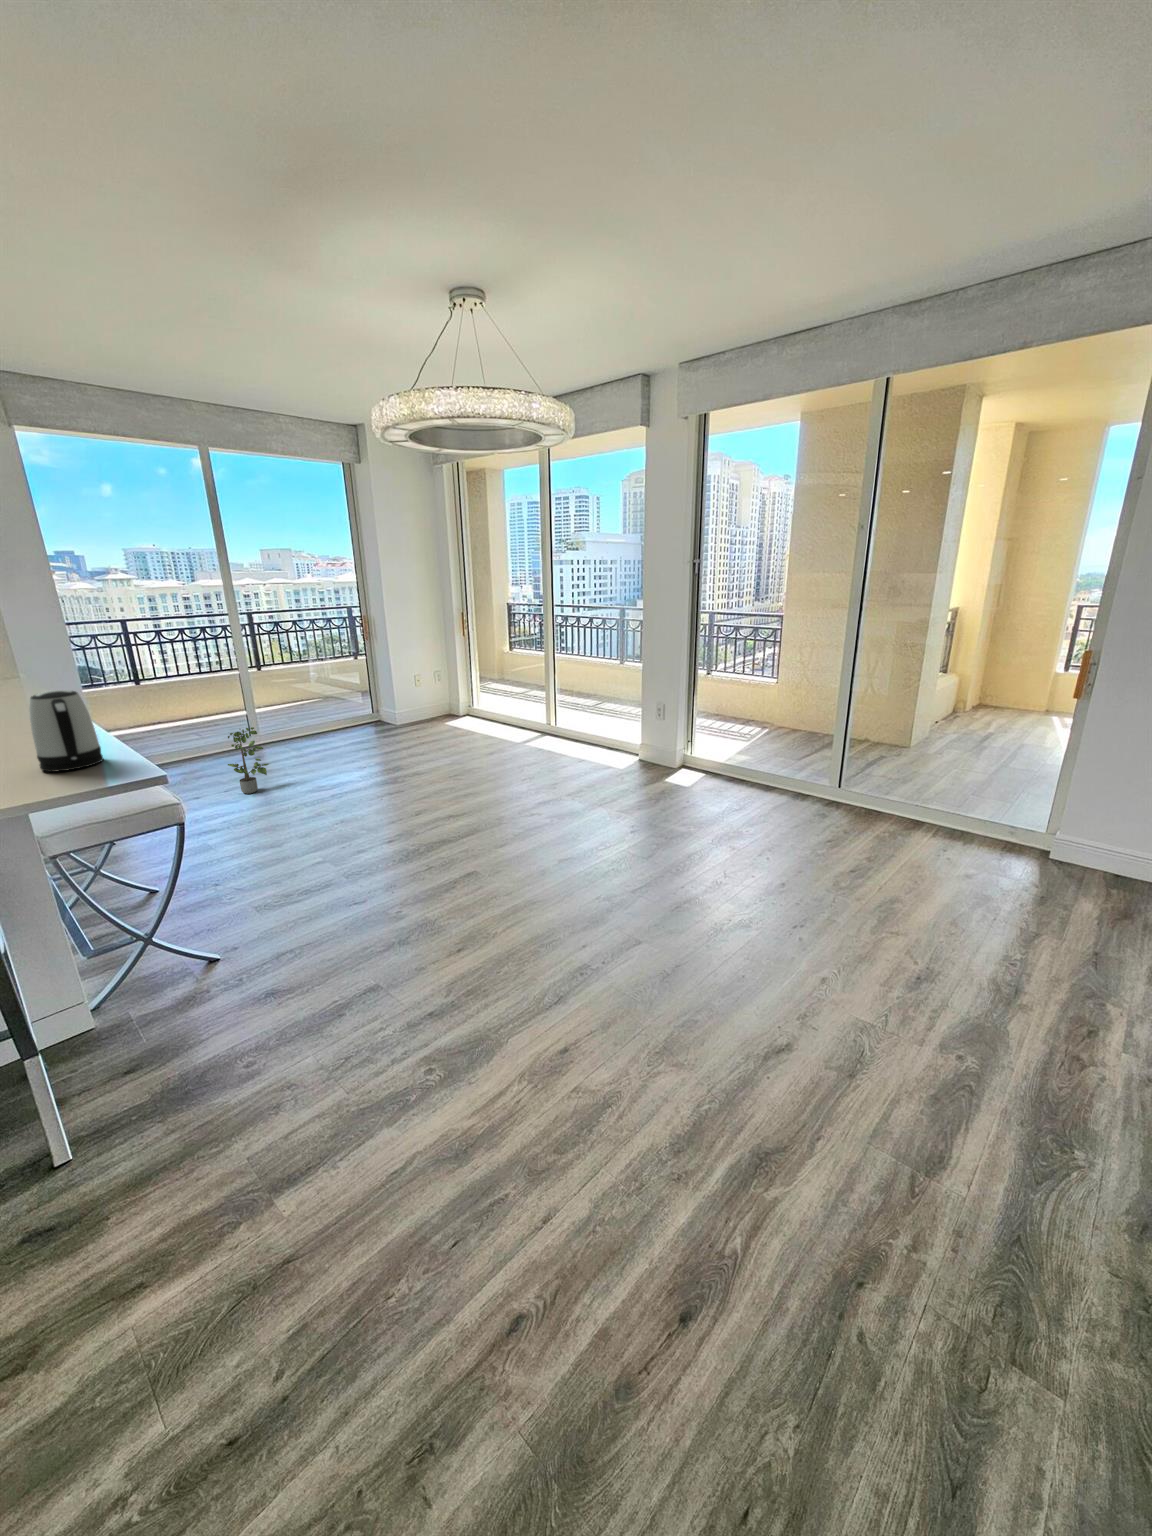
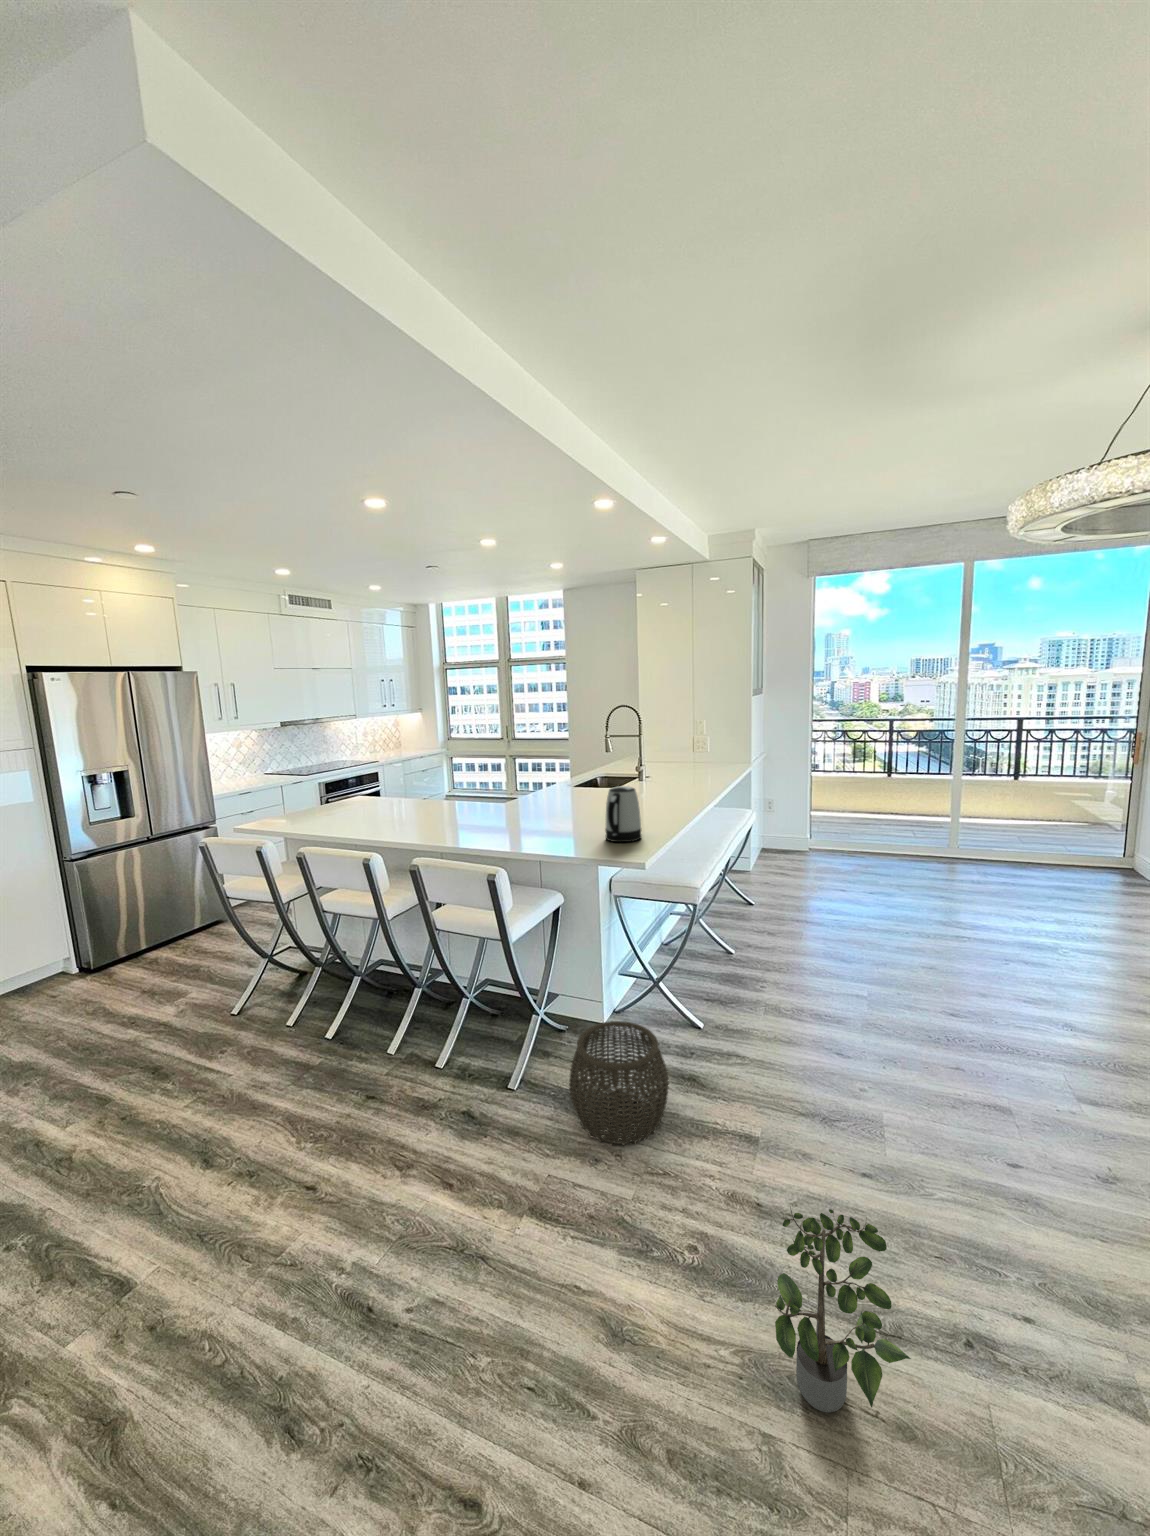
potted plant: present [228,727,269,794] -> present [775,1207,911,1413]
woven basket: none [163,959,299,1107] -> present [569,1021,669,1145]

